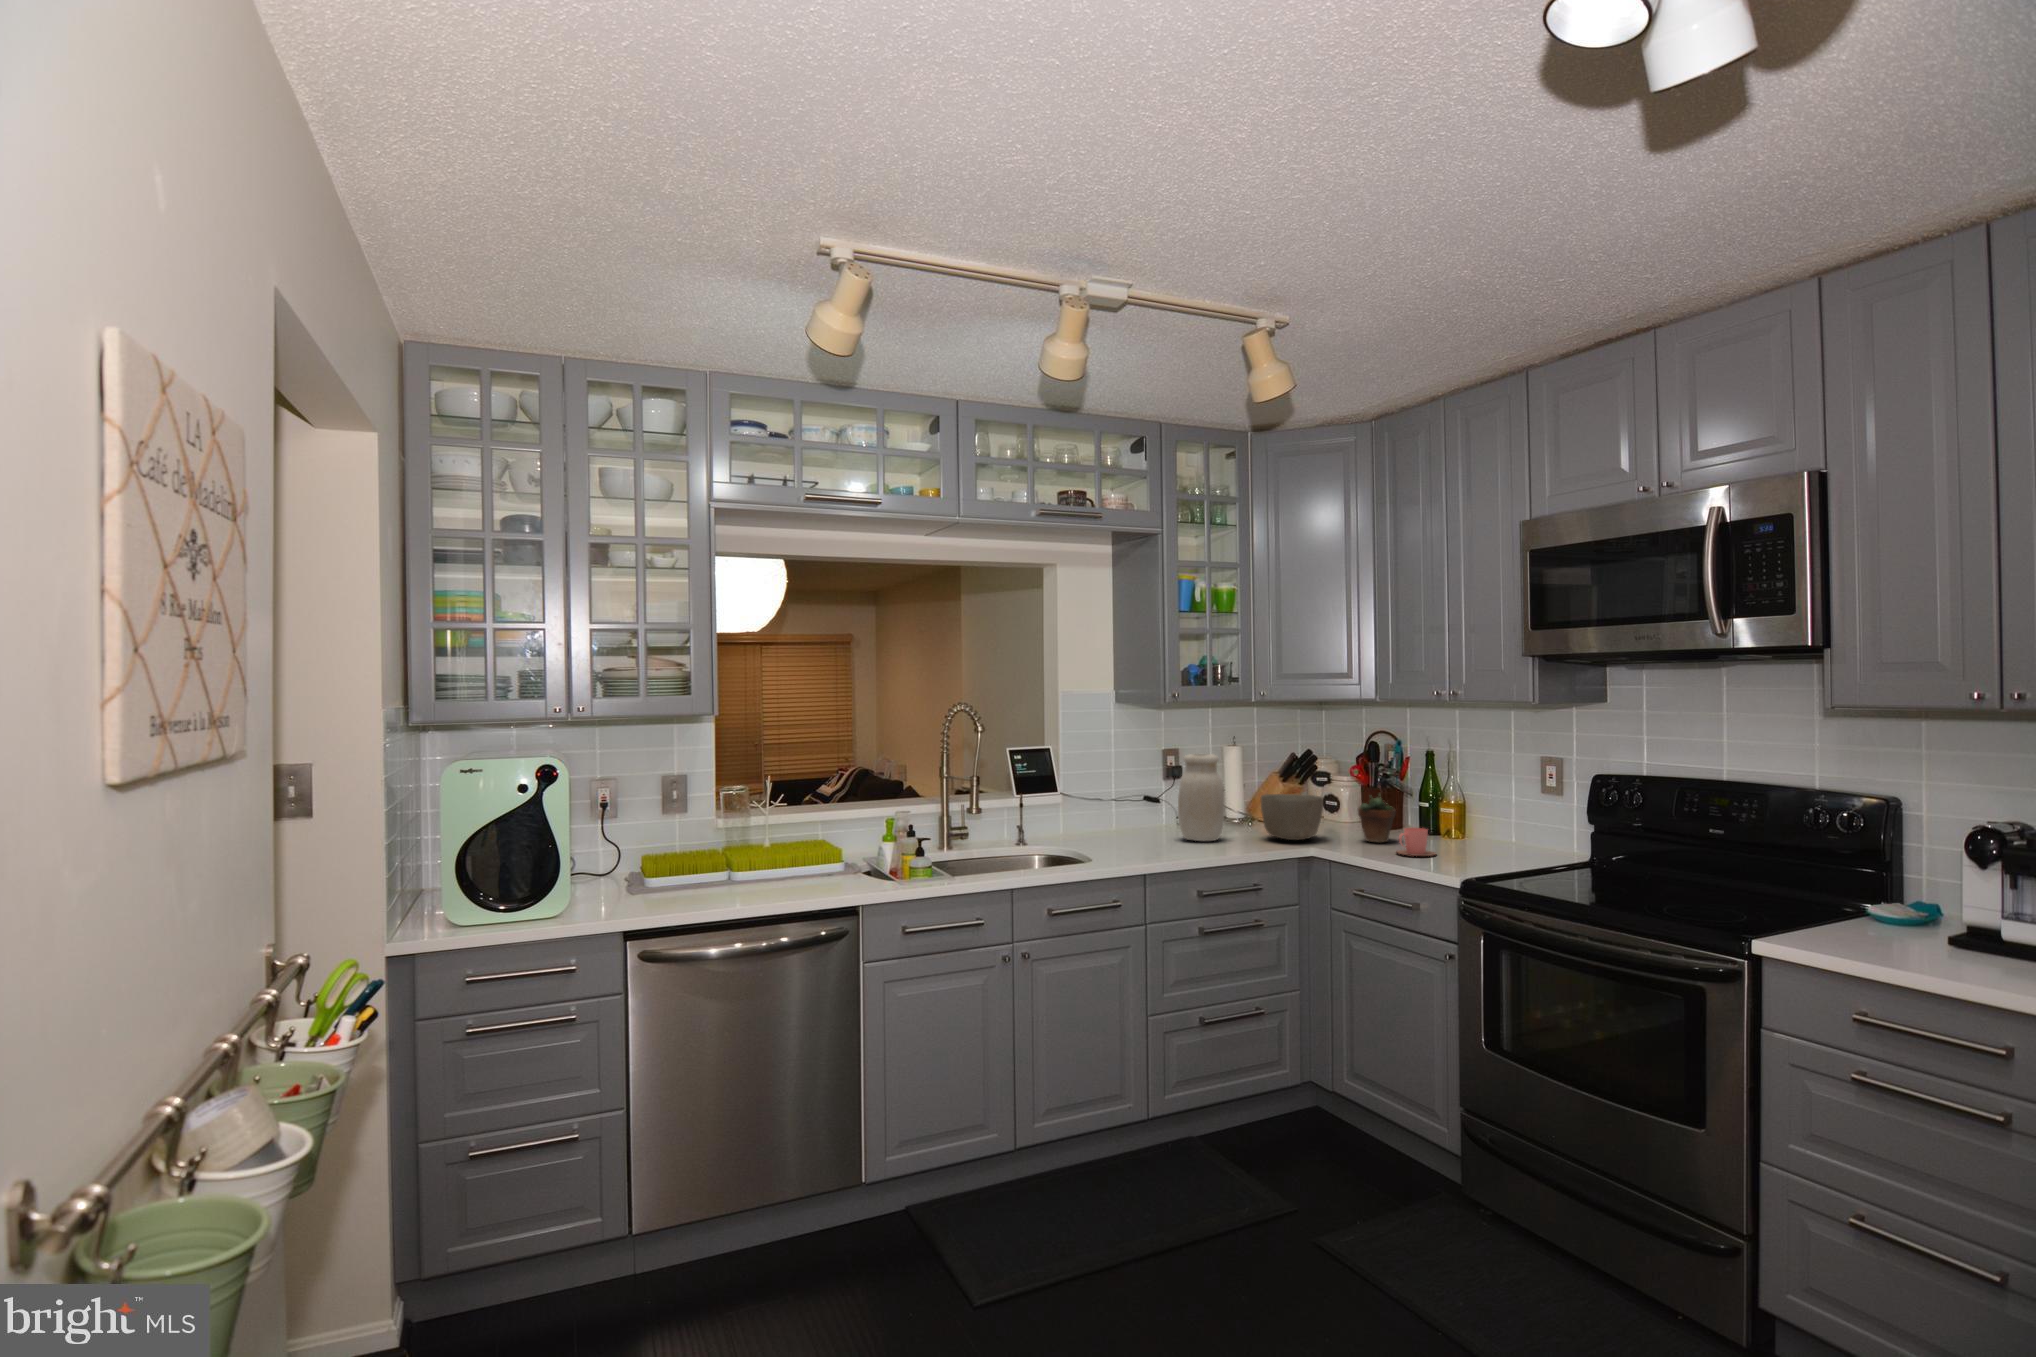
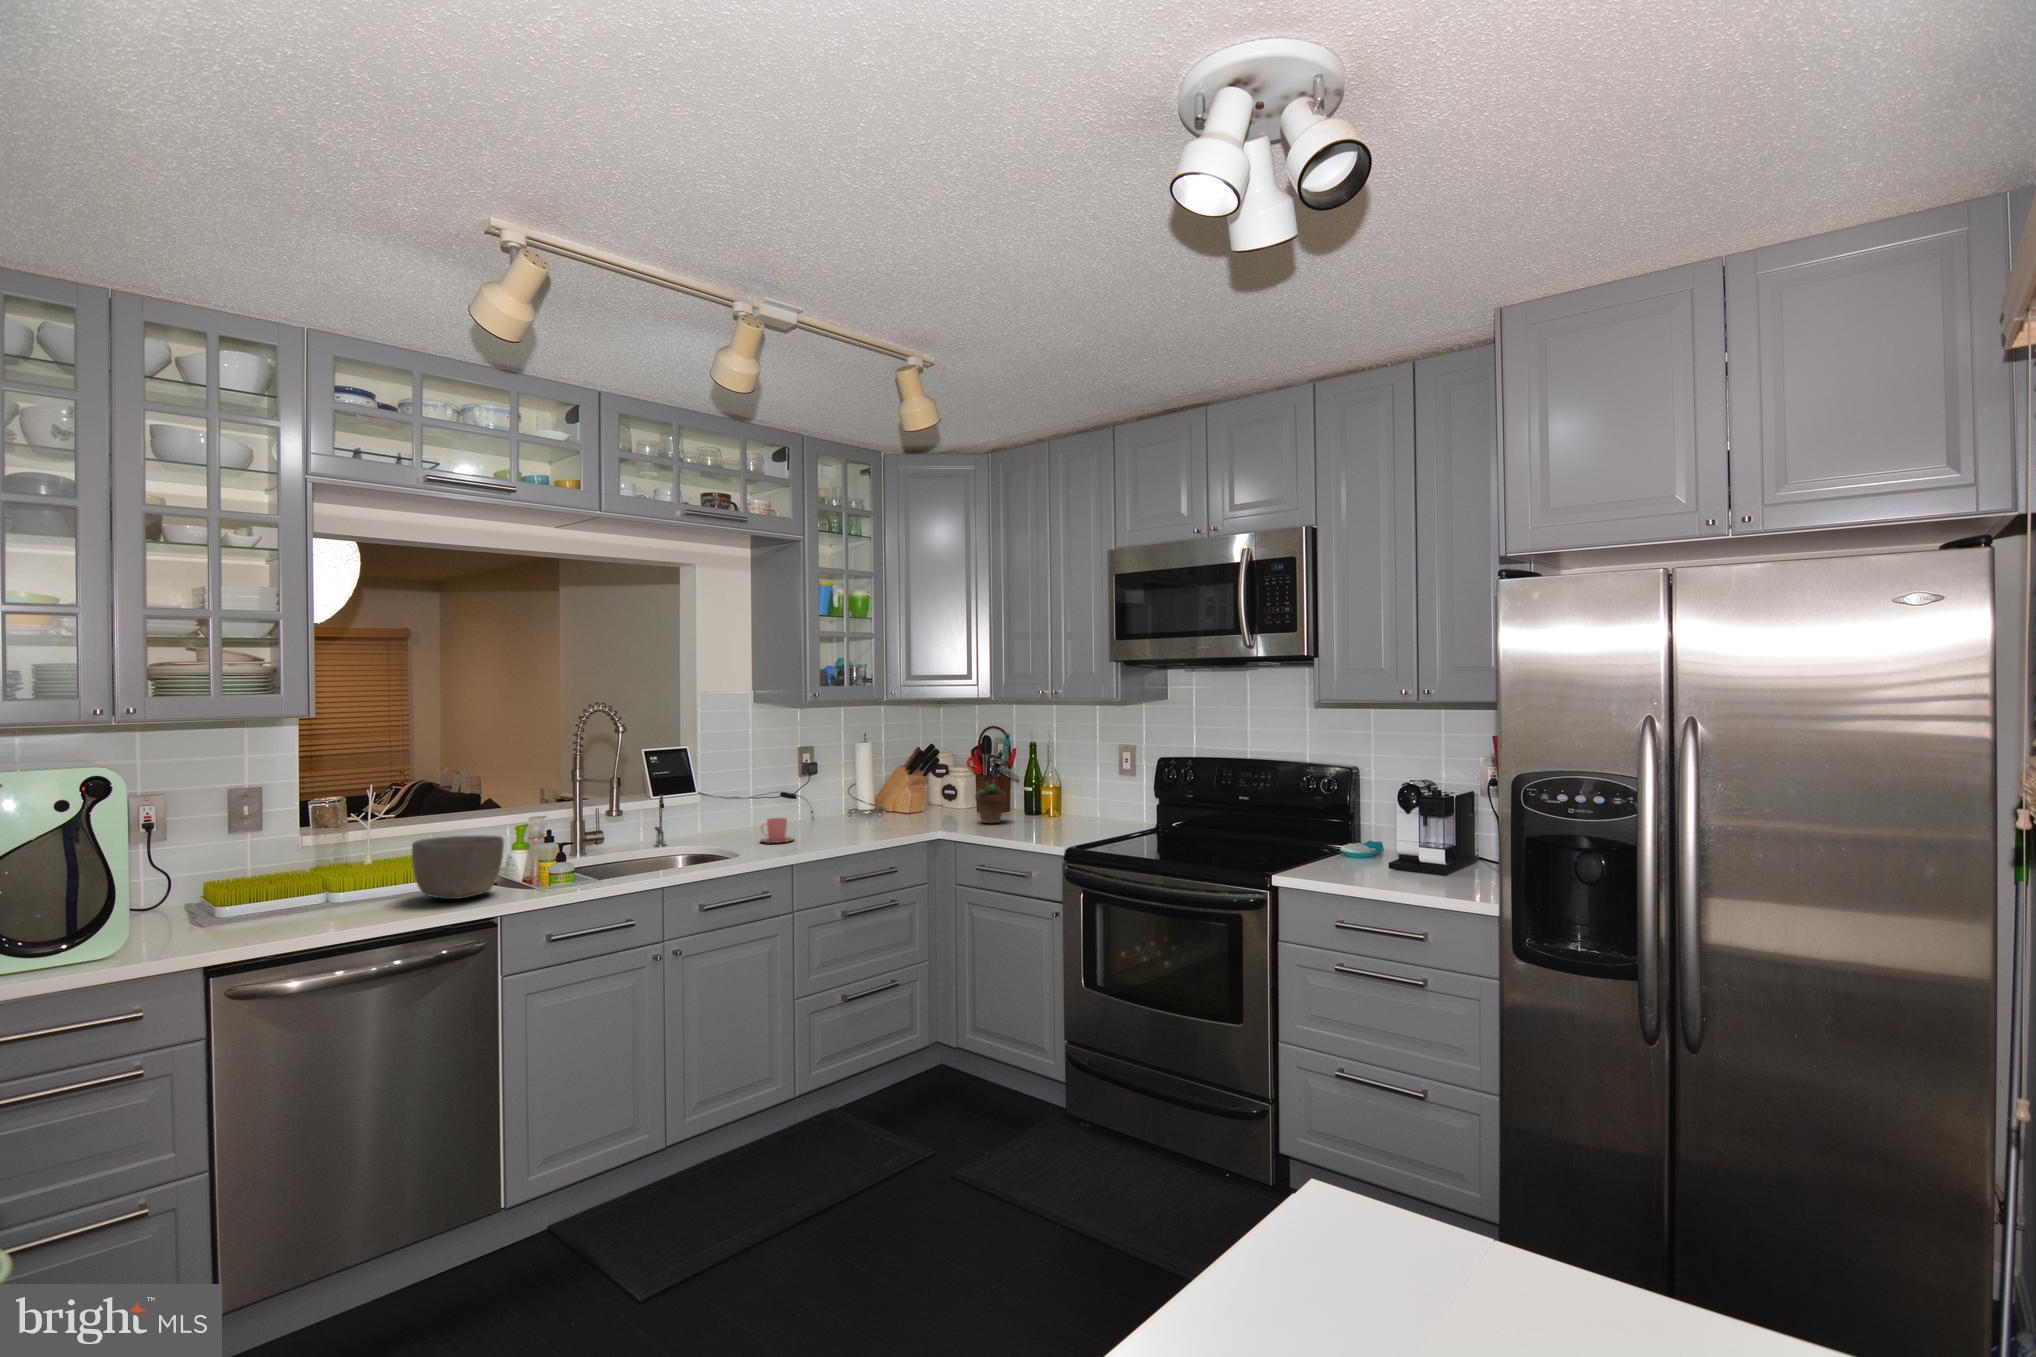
jar: present [1178,754,1224,841] -> none [815,749,858,831]
bowl: present [1261,794,1323,840] -> present [412,835,504,899]
cup: present [1397,828,1436,856] -> present [761,818,793,843]

